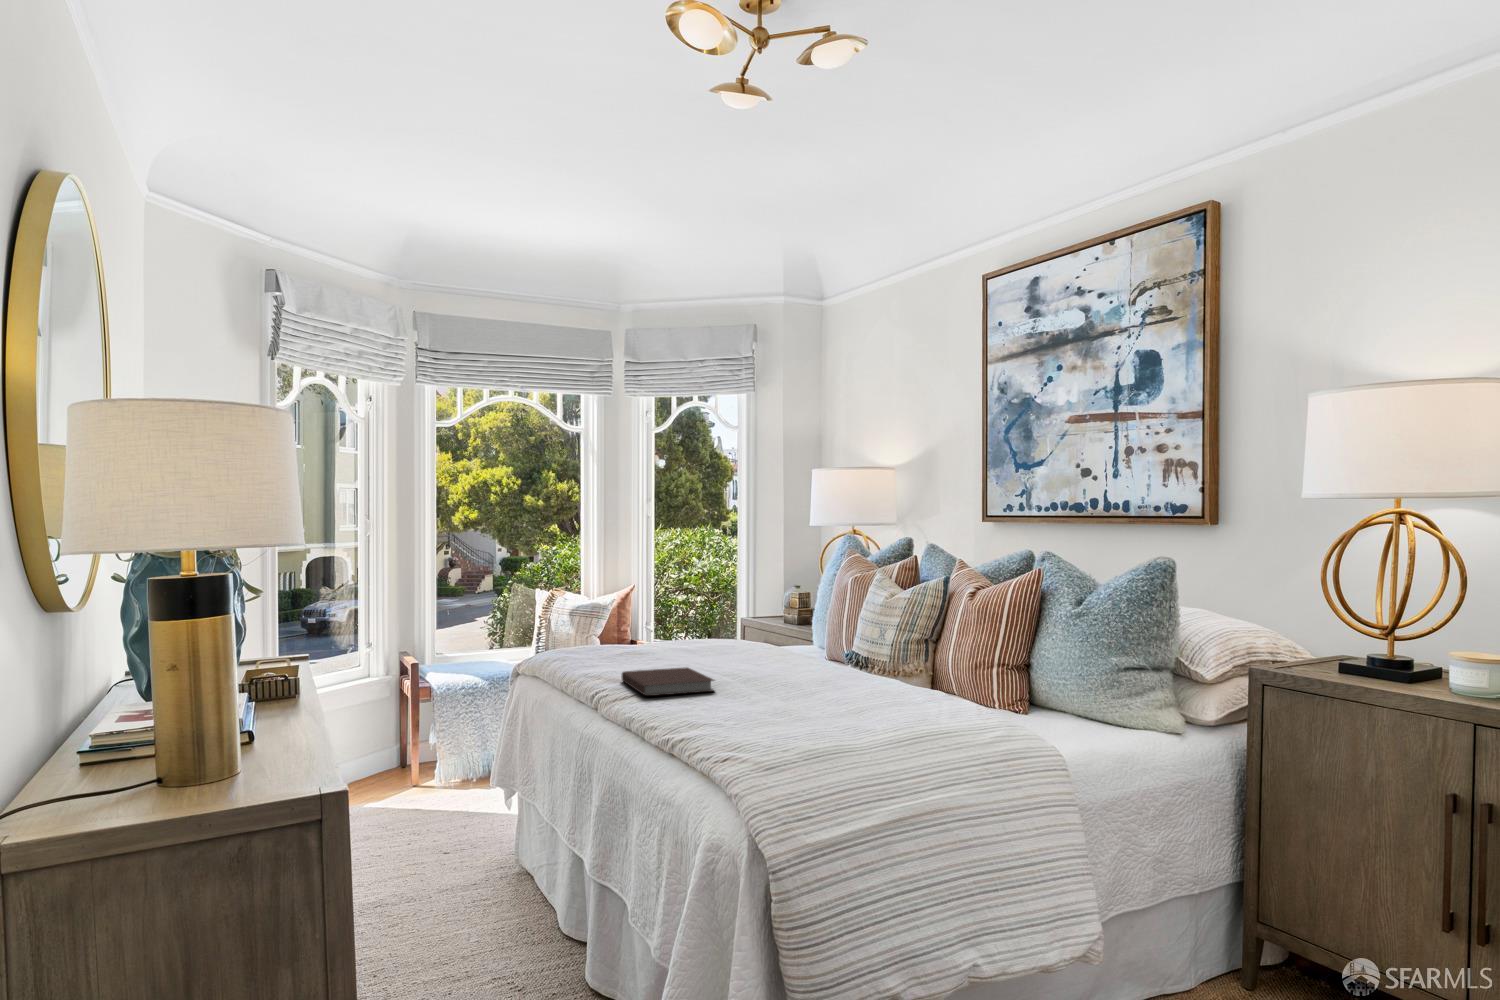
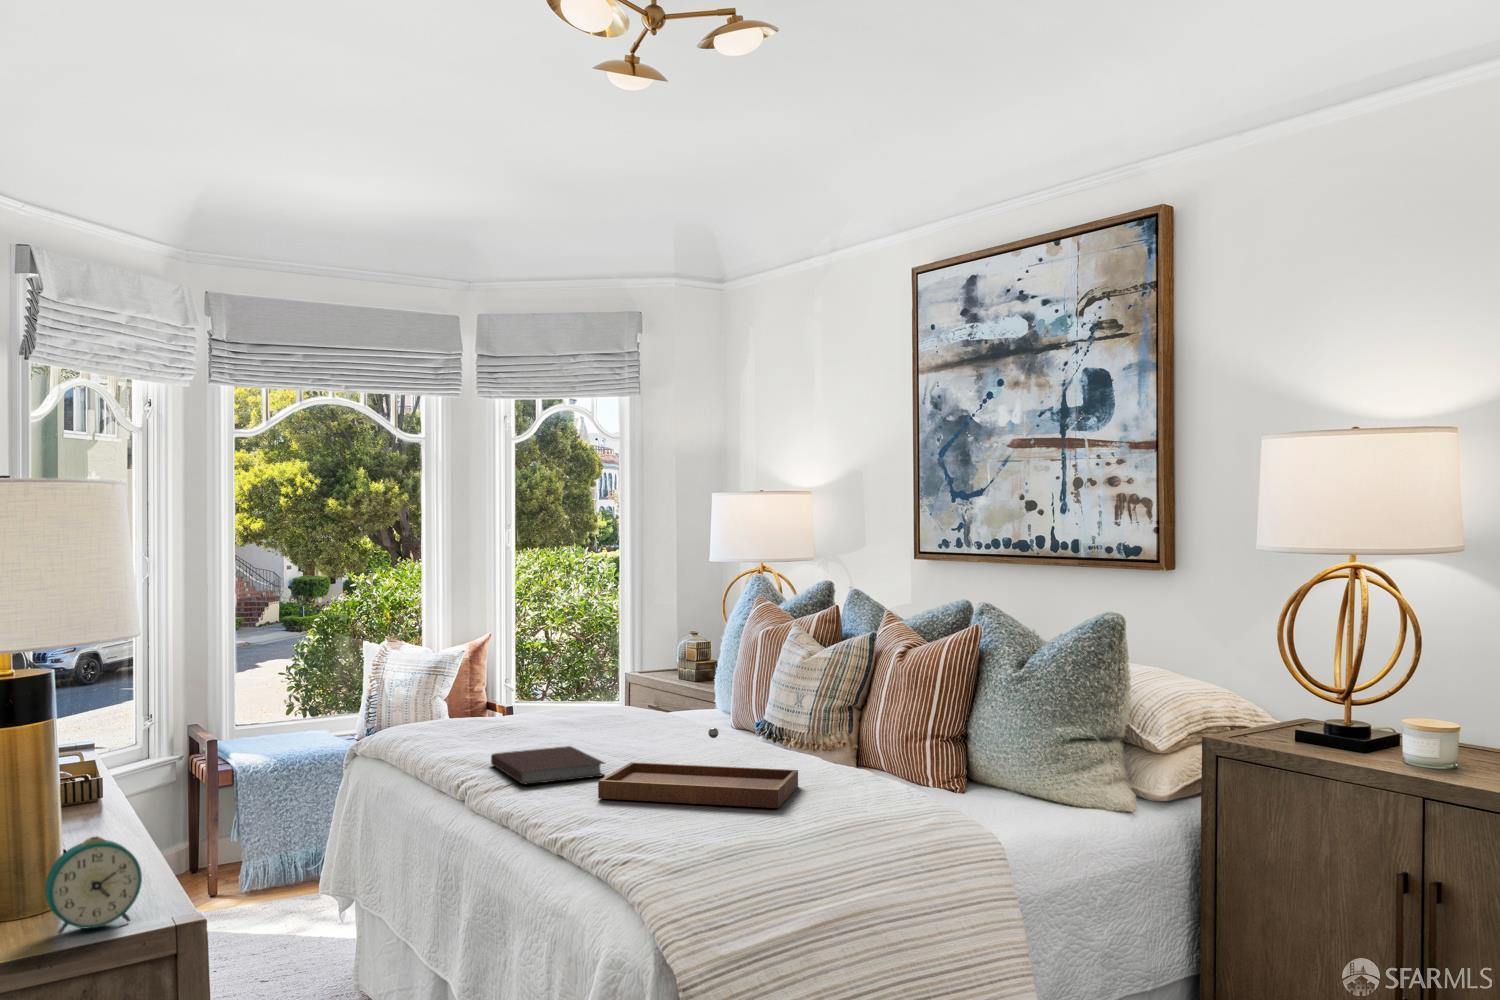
tray: none [707,651,880,720] -> present [598,728,798,808]
alarm clock: none [224,715,305,797] -> present [45,836,142,934]

